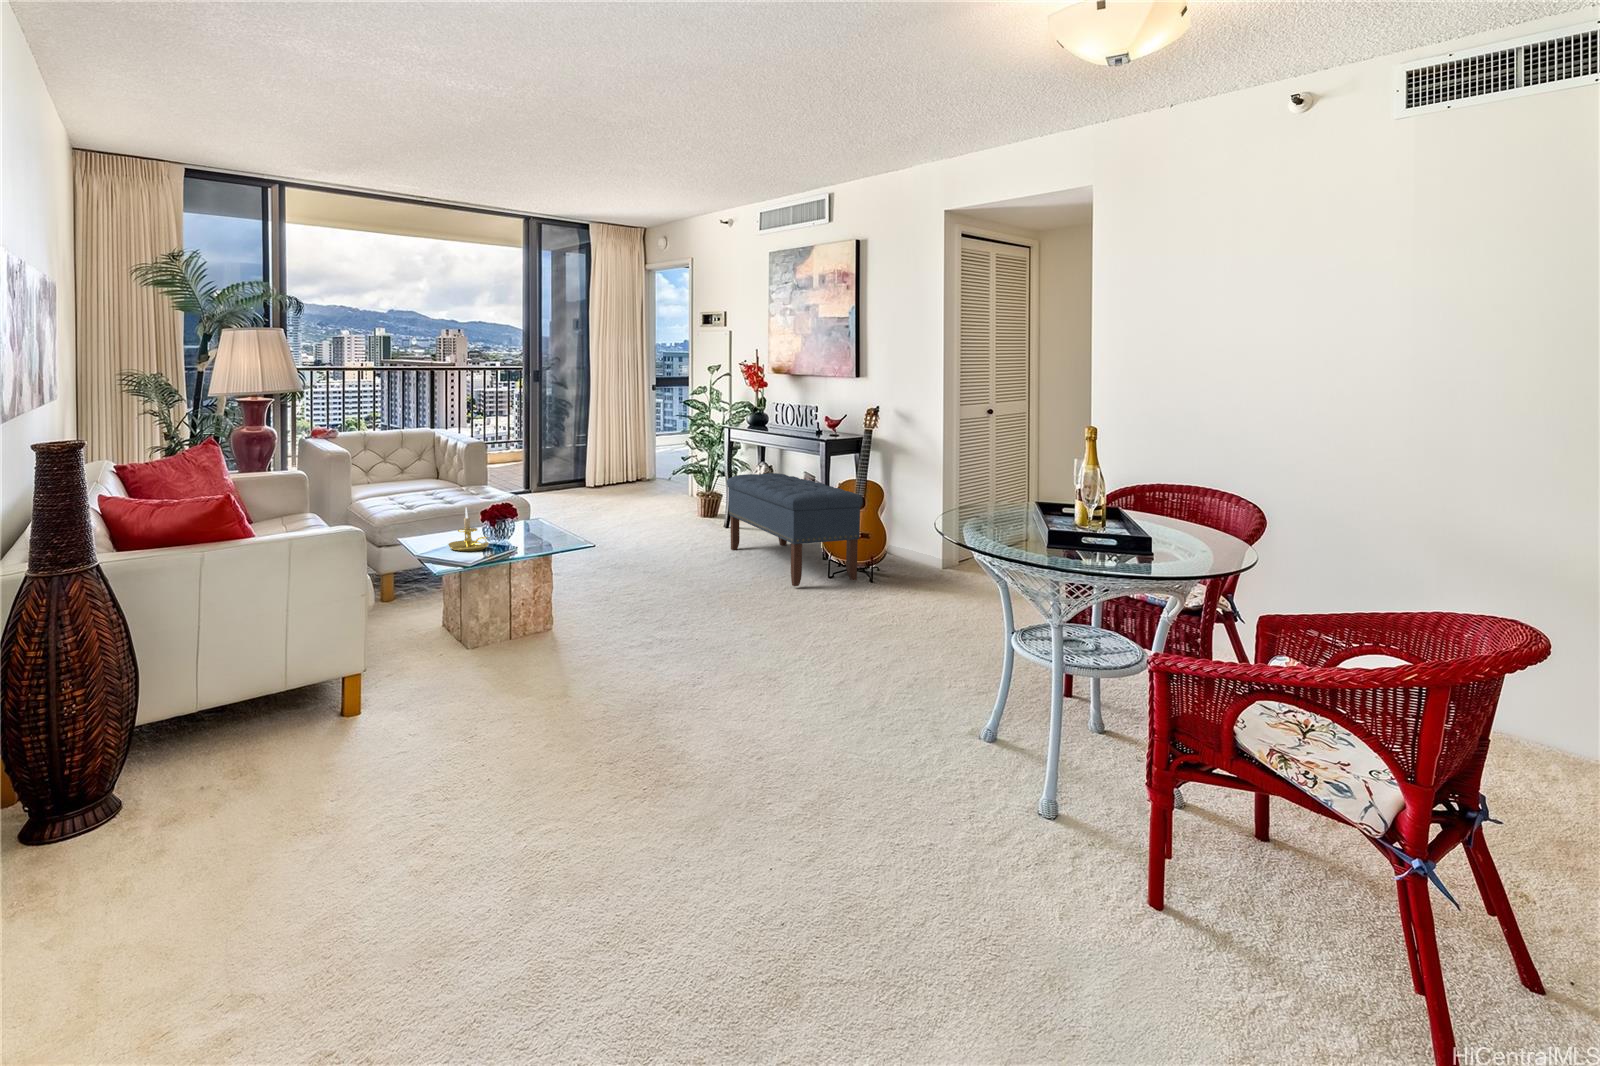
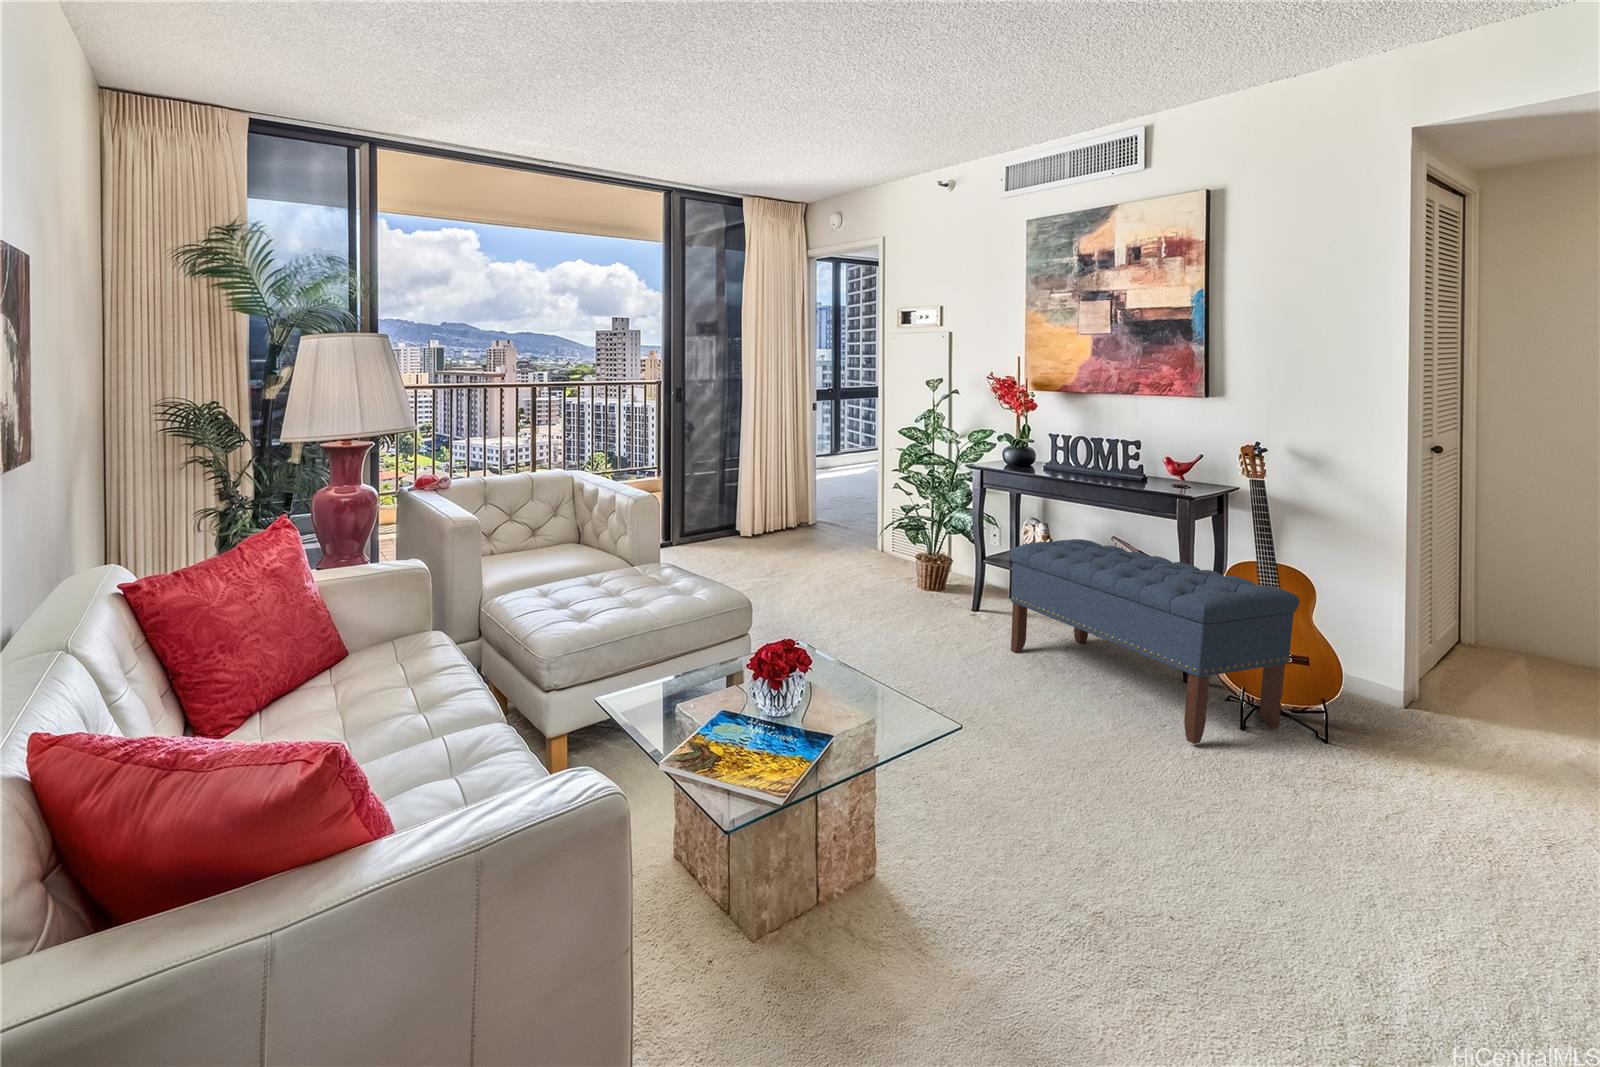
candle holder: present [448,508,489,551] -> none [704,661,785,747]

